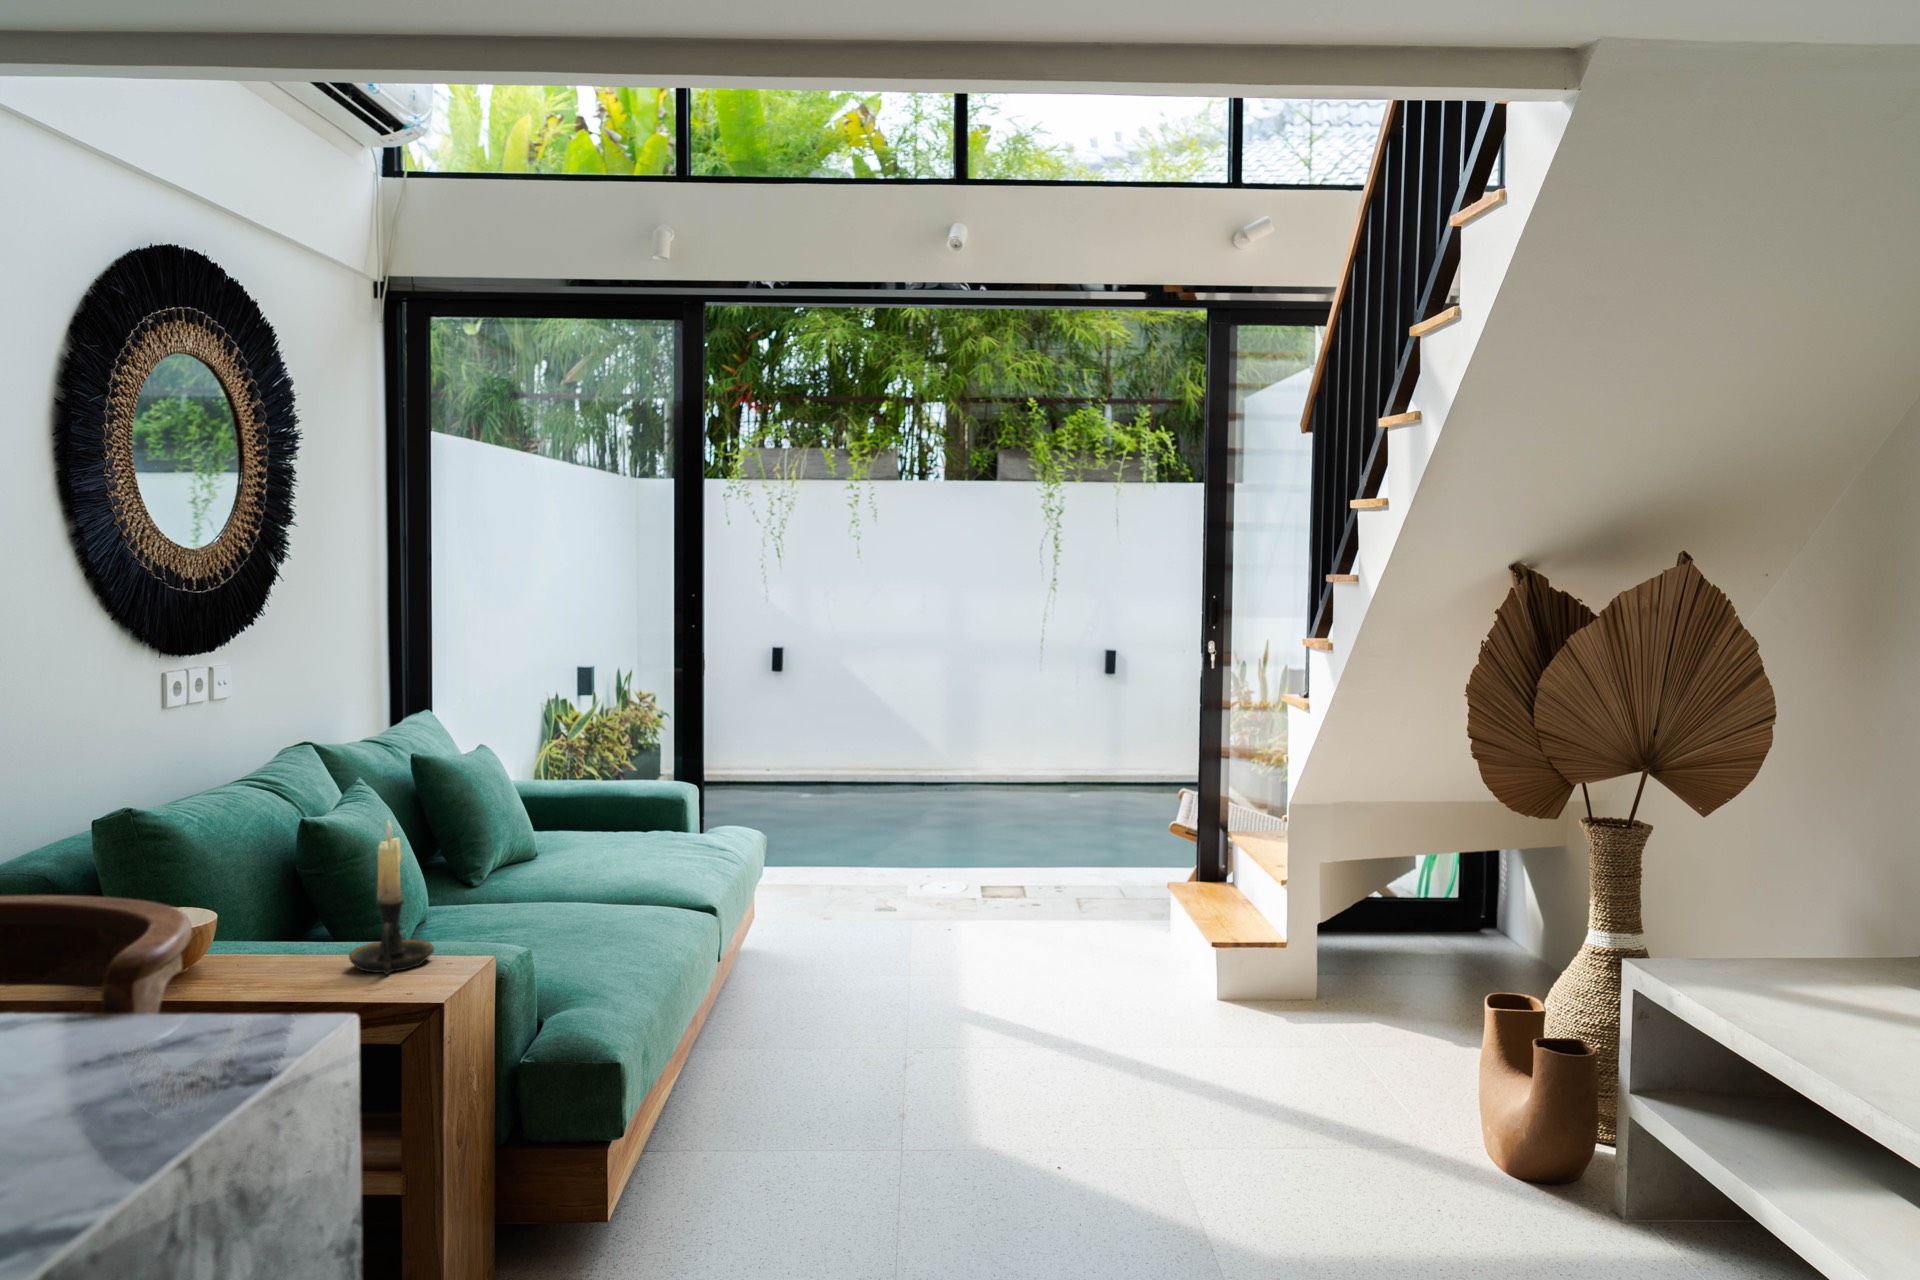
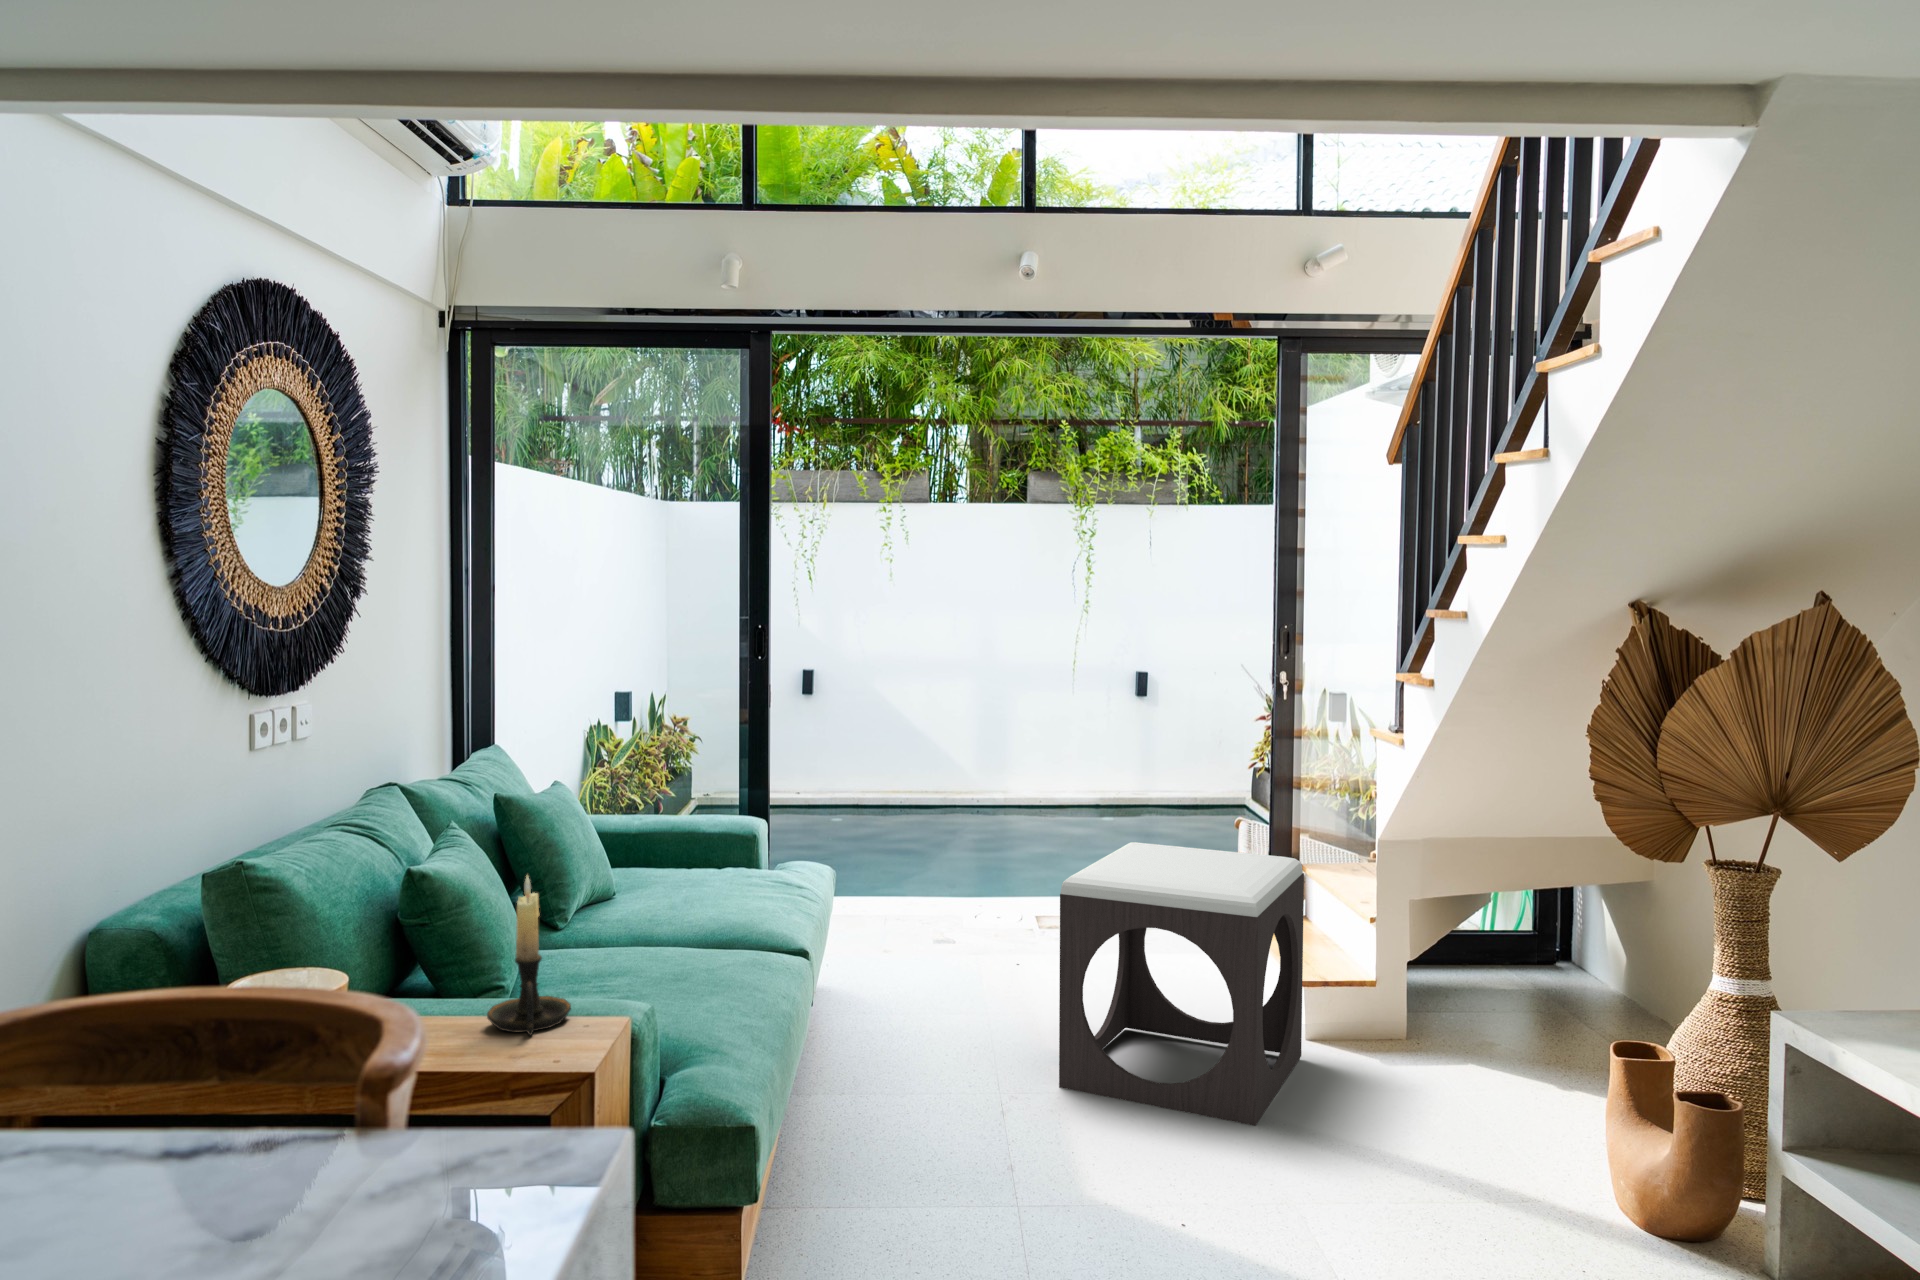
footstool: none [962,806,1211,1081] -> present [1059,842,1304,1126]

